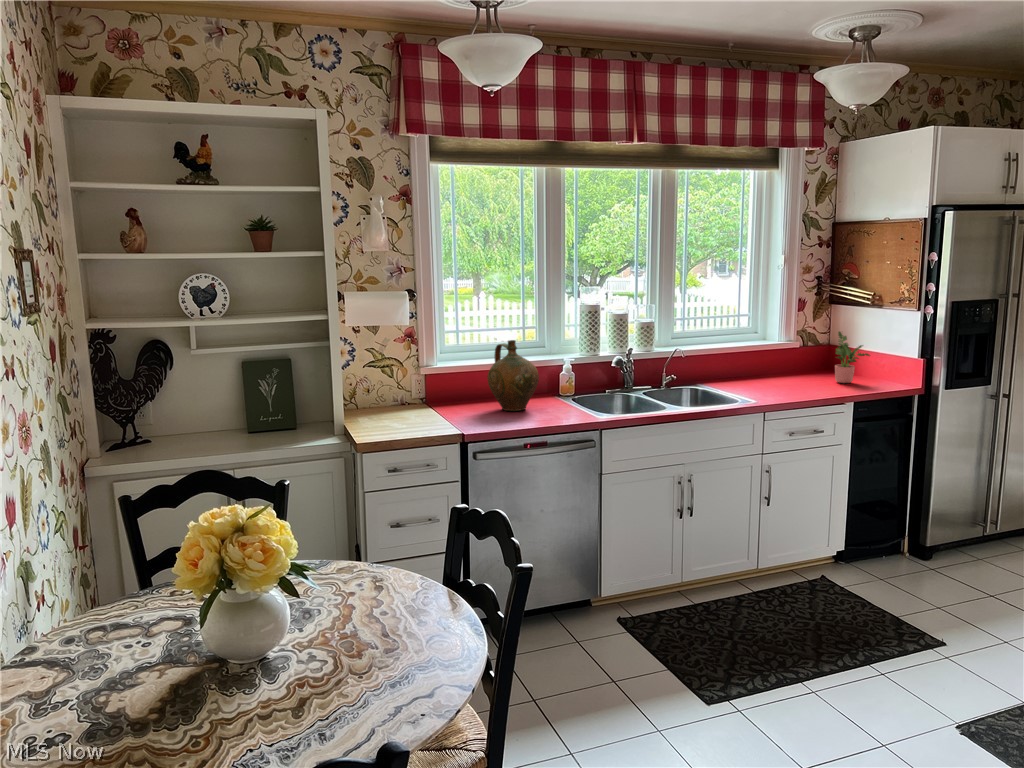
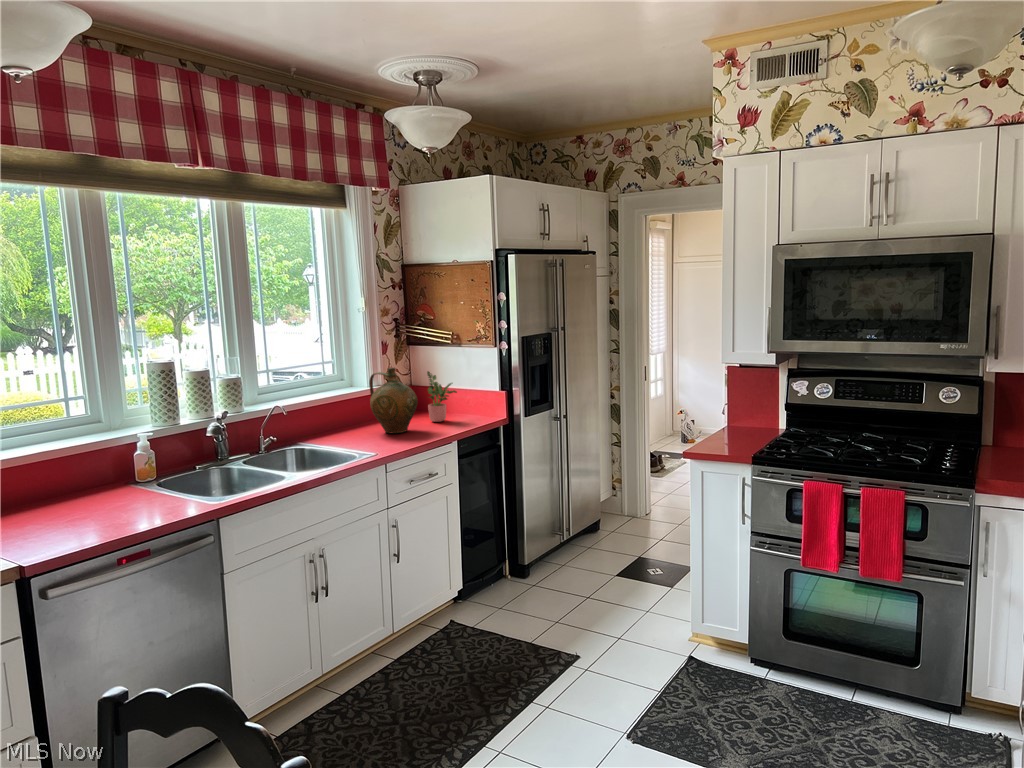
ceramic jug: present [487,340,539,411] -> present [369,368,418,434]

